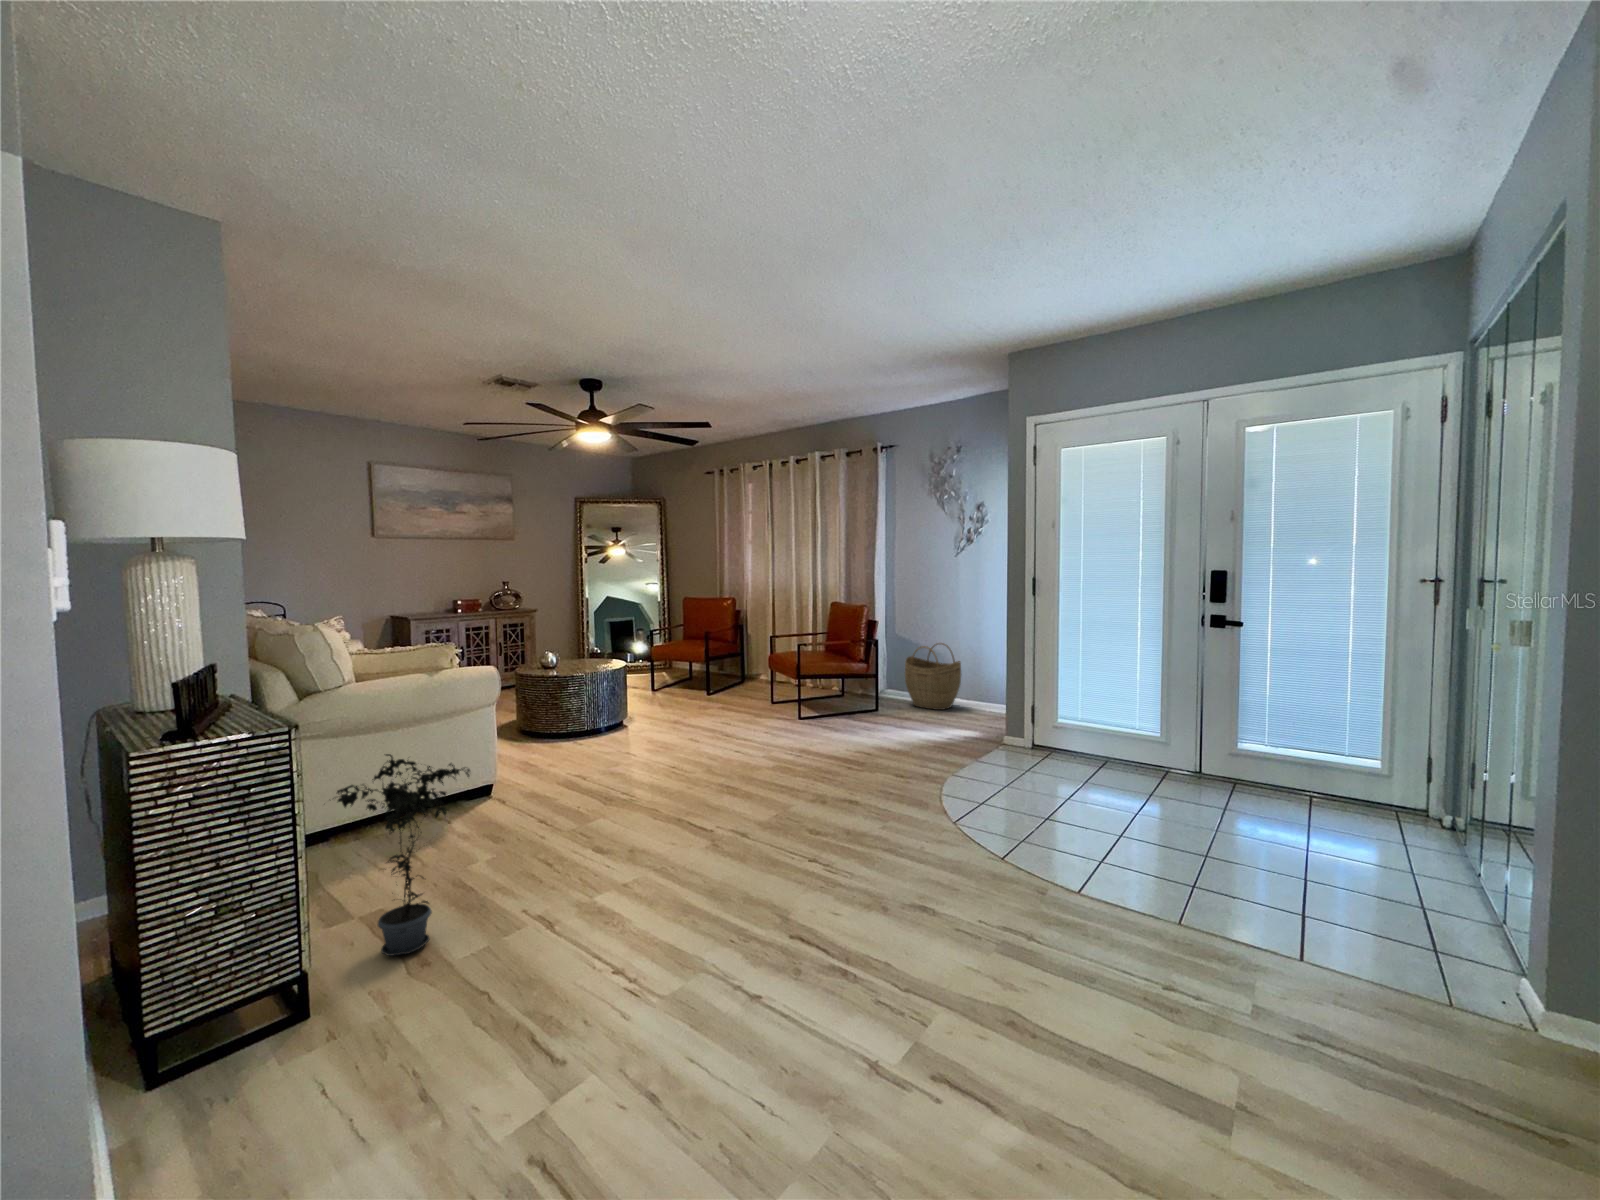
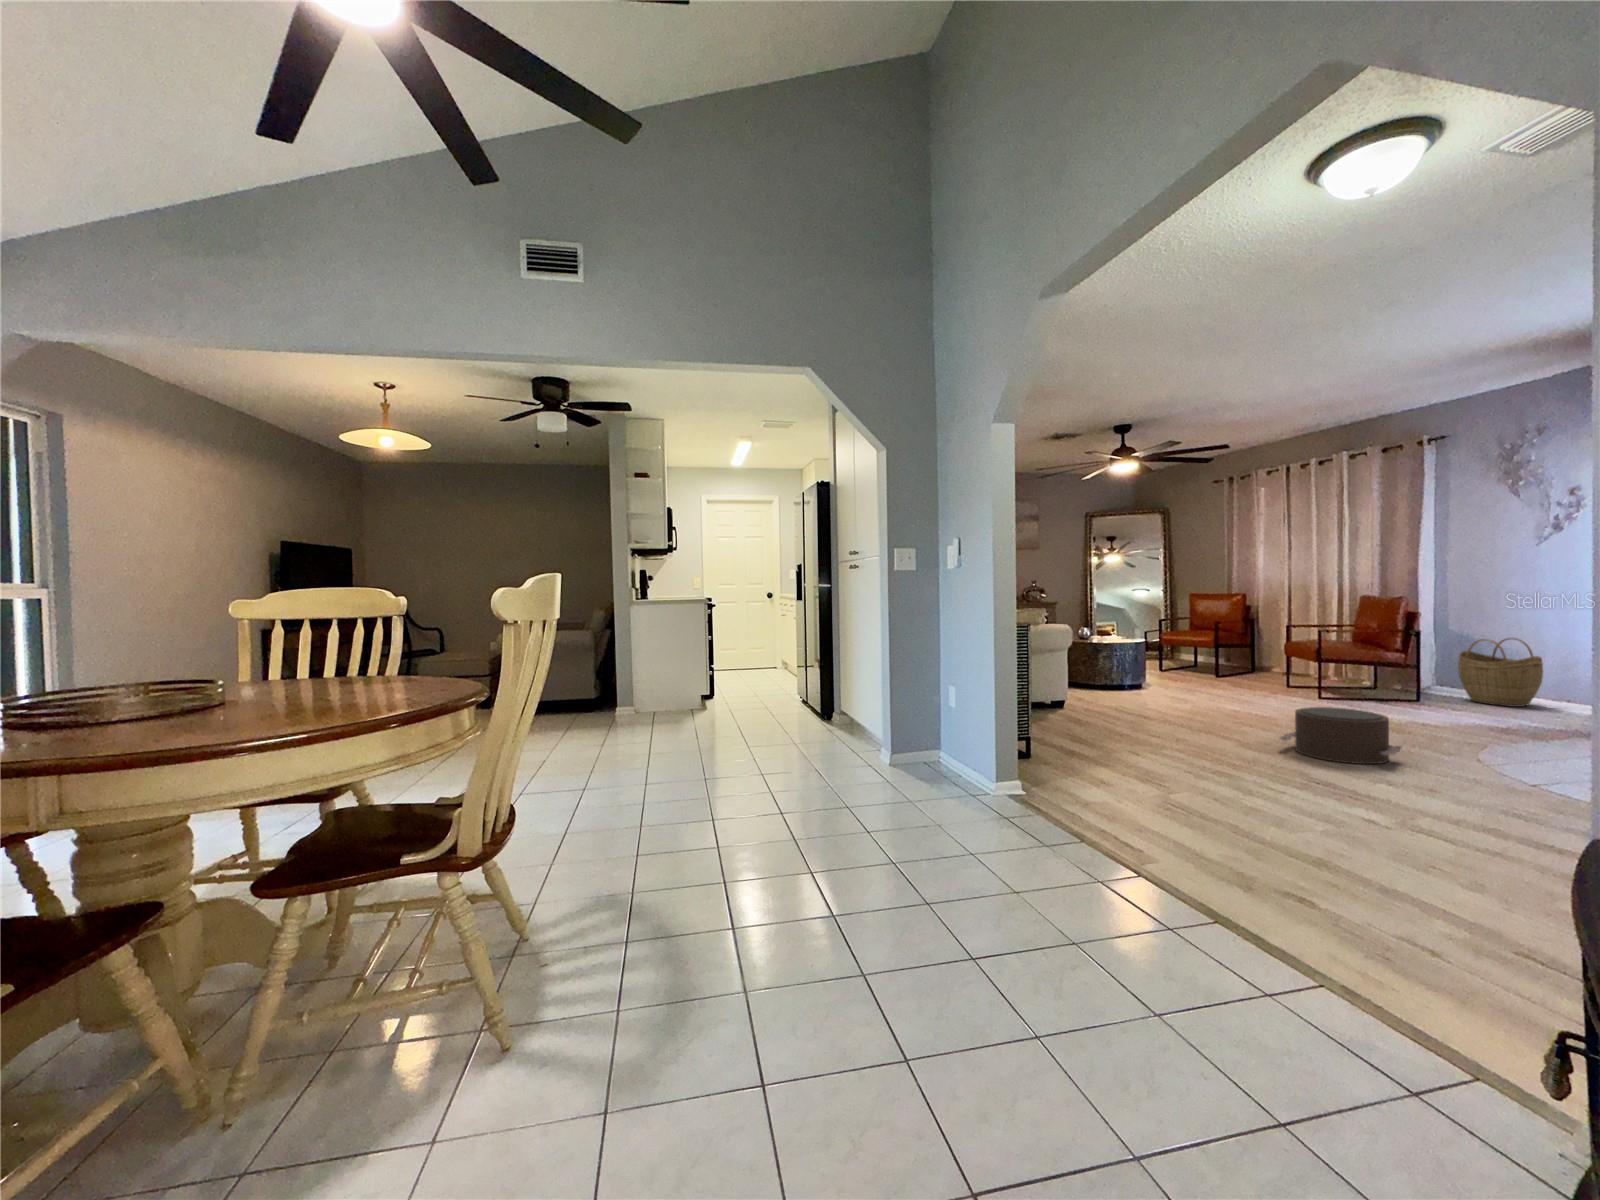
potted plant: present [333,754,470,956] -> none [1026,651,1089,753]
pouf: none [756,768,881,856] -> present [1279,707,1401,764]

